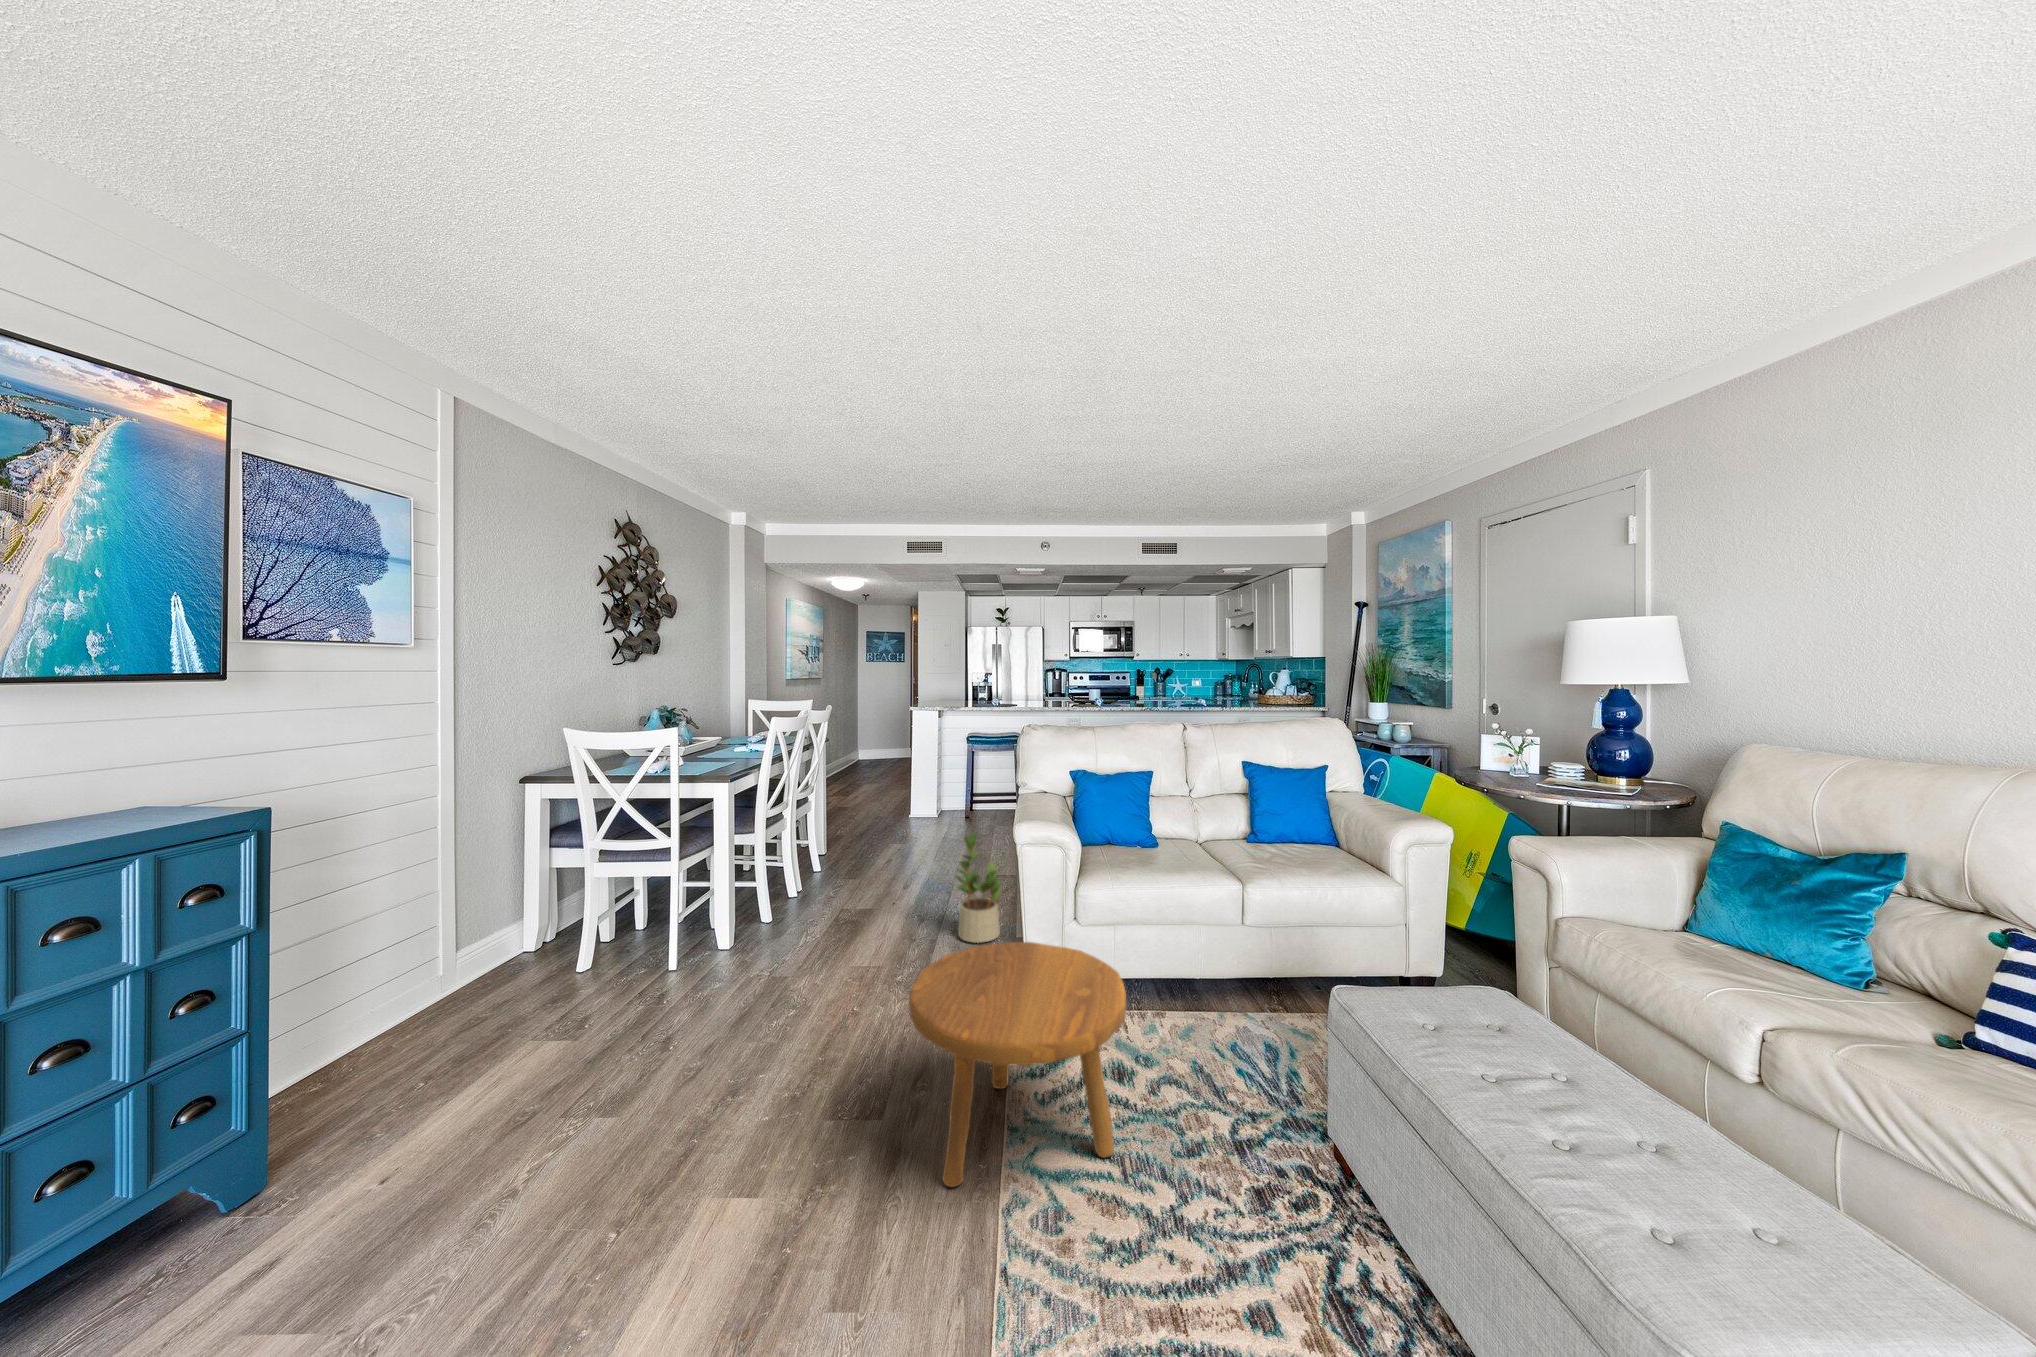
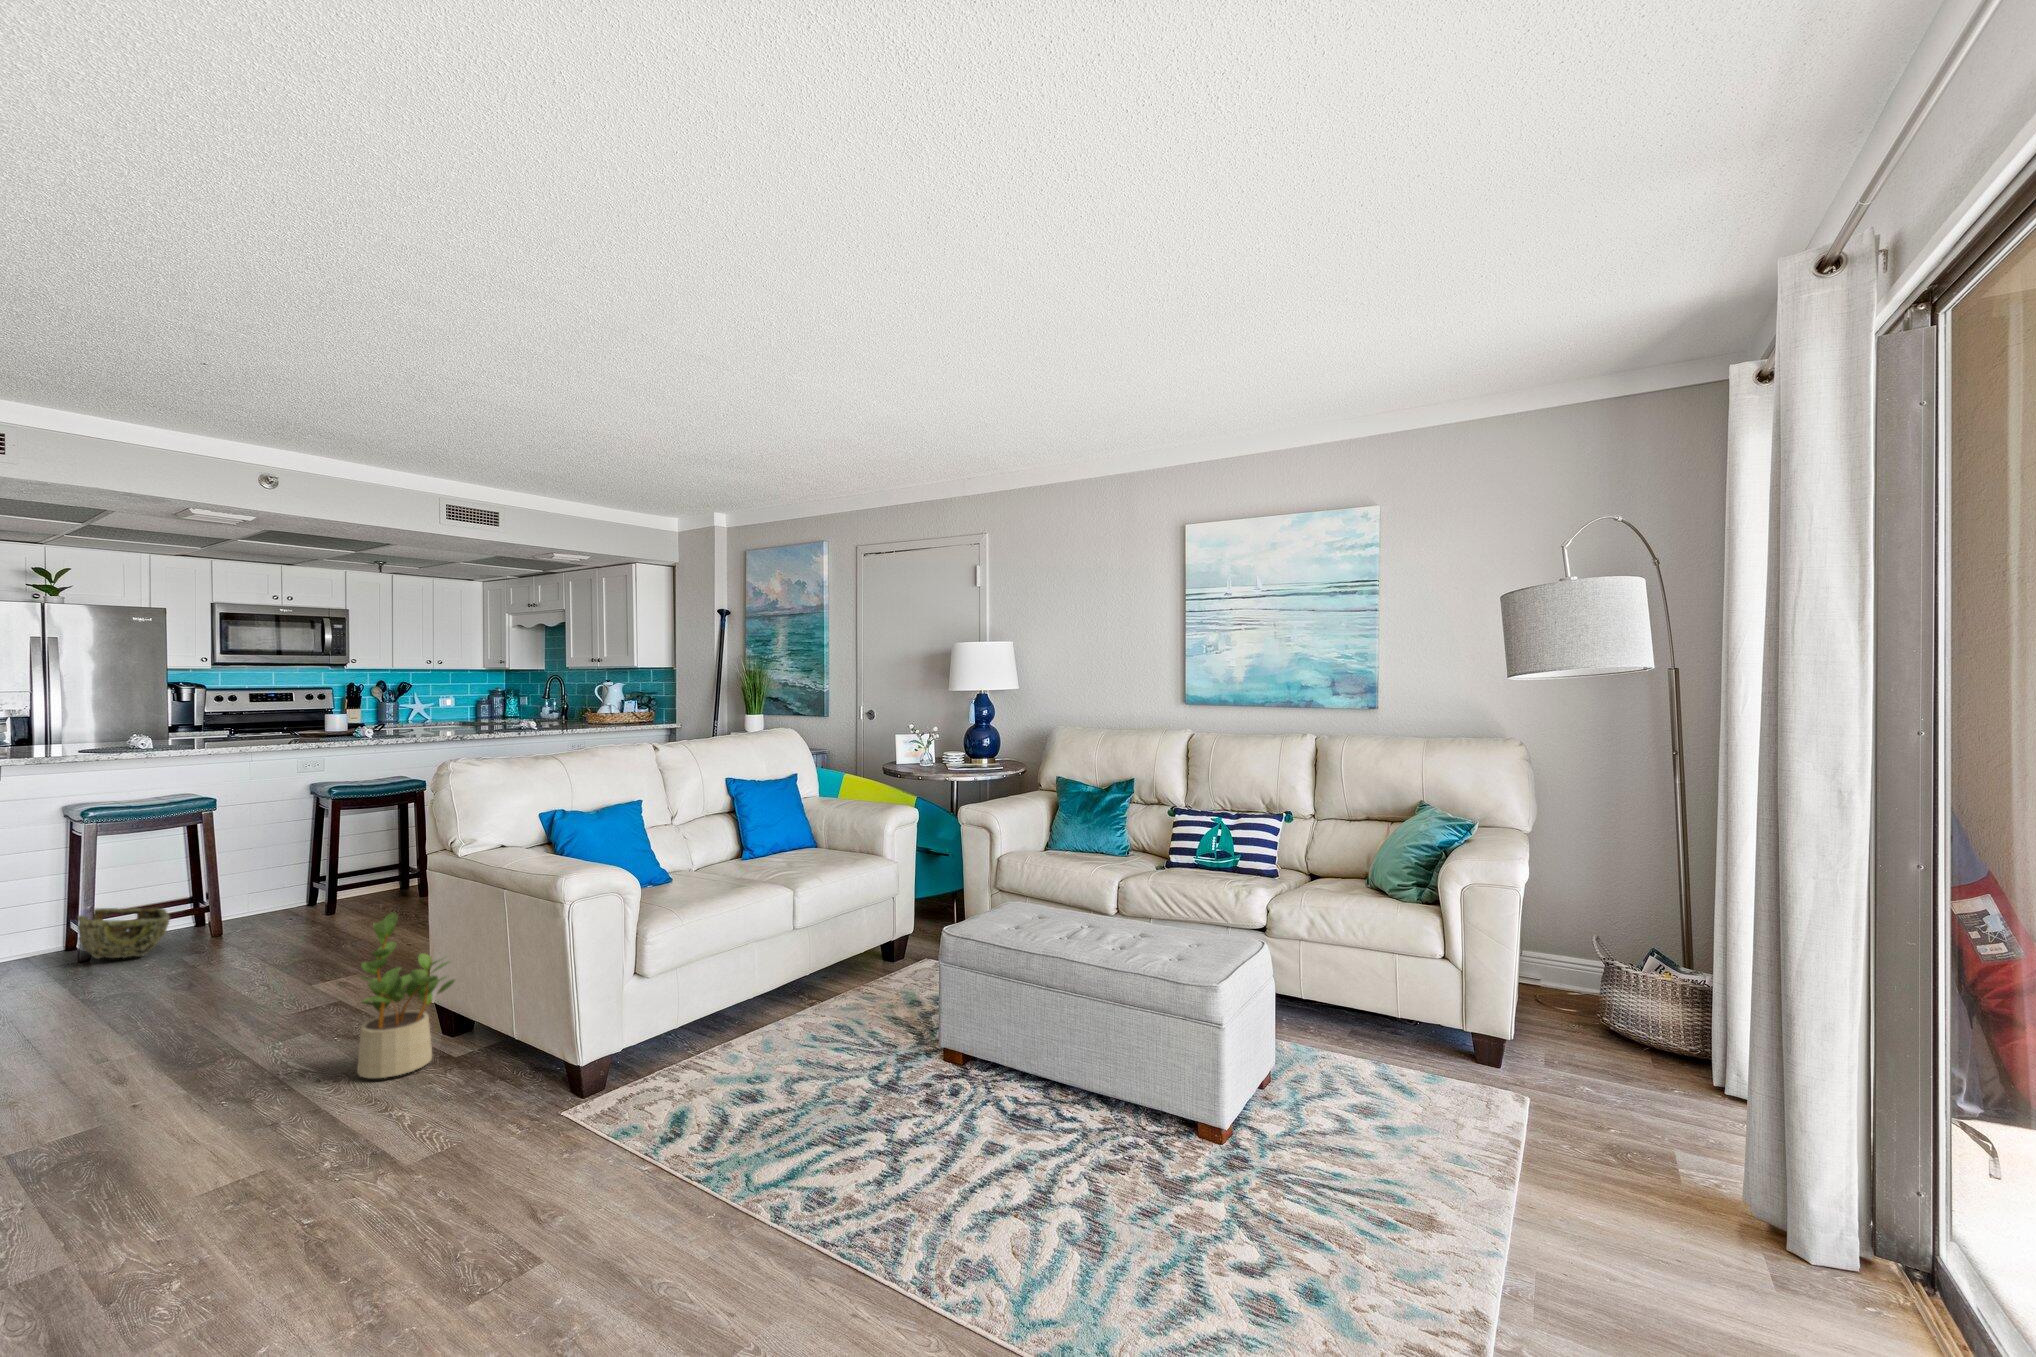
woven basket: none [951,791,993,823] -> present [77,908,170,958]
footstool: present [909,942,1126,1187] -> none [584,970,833,1236]

